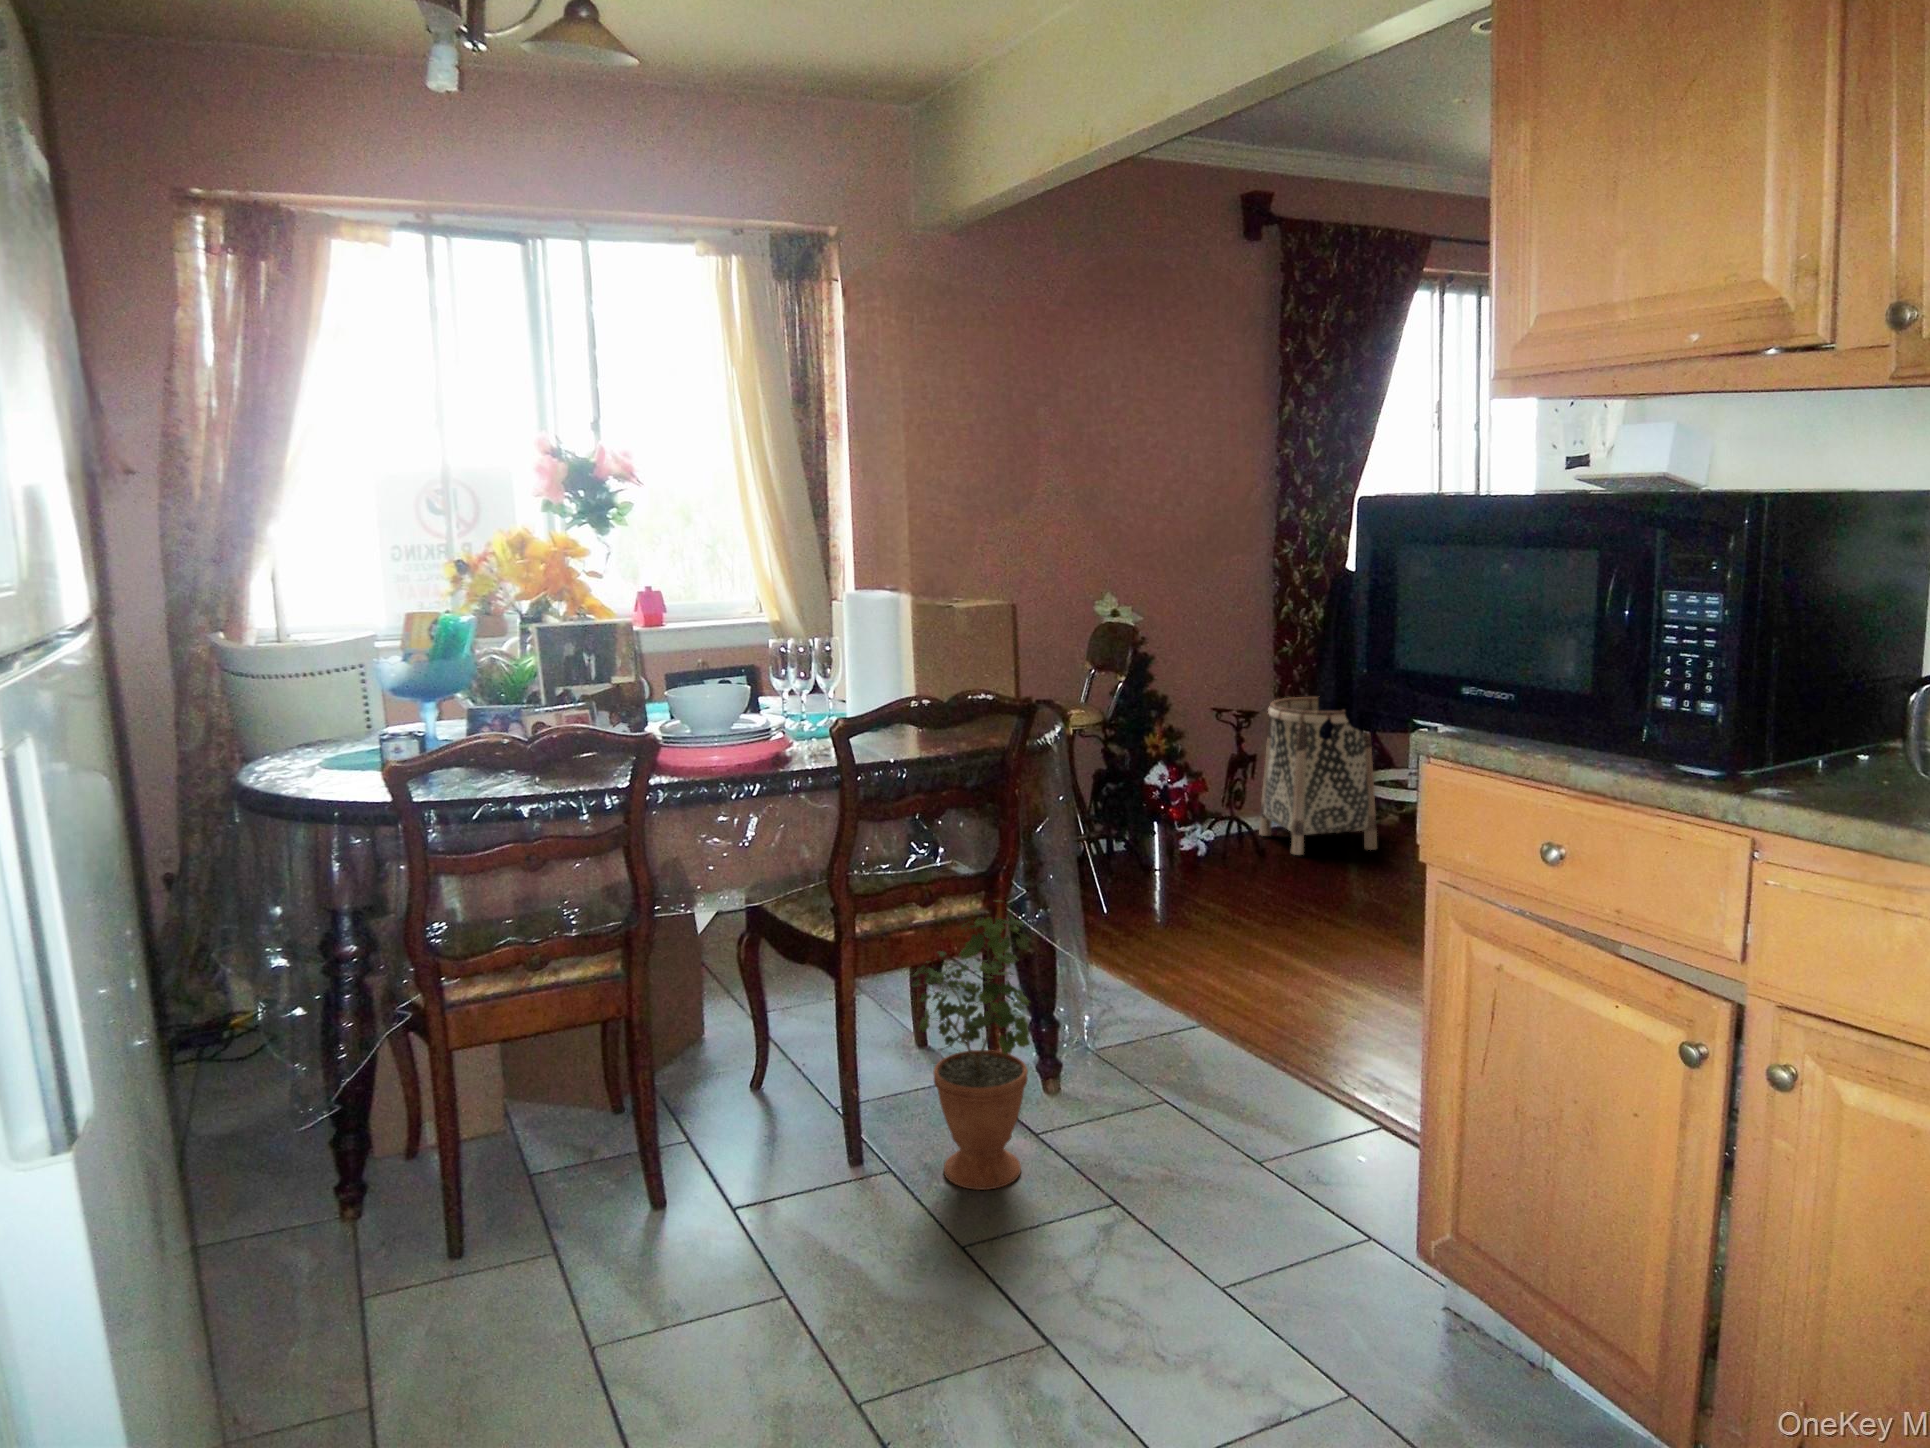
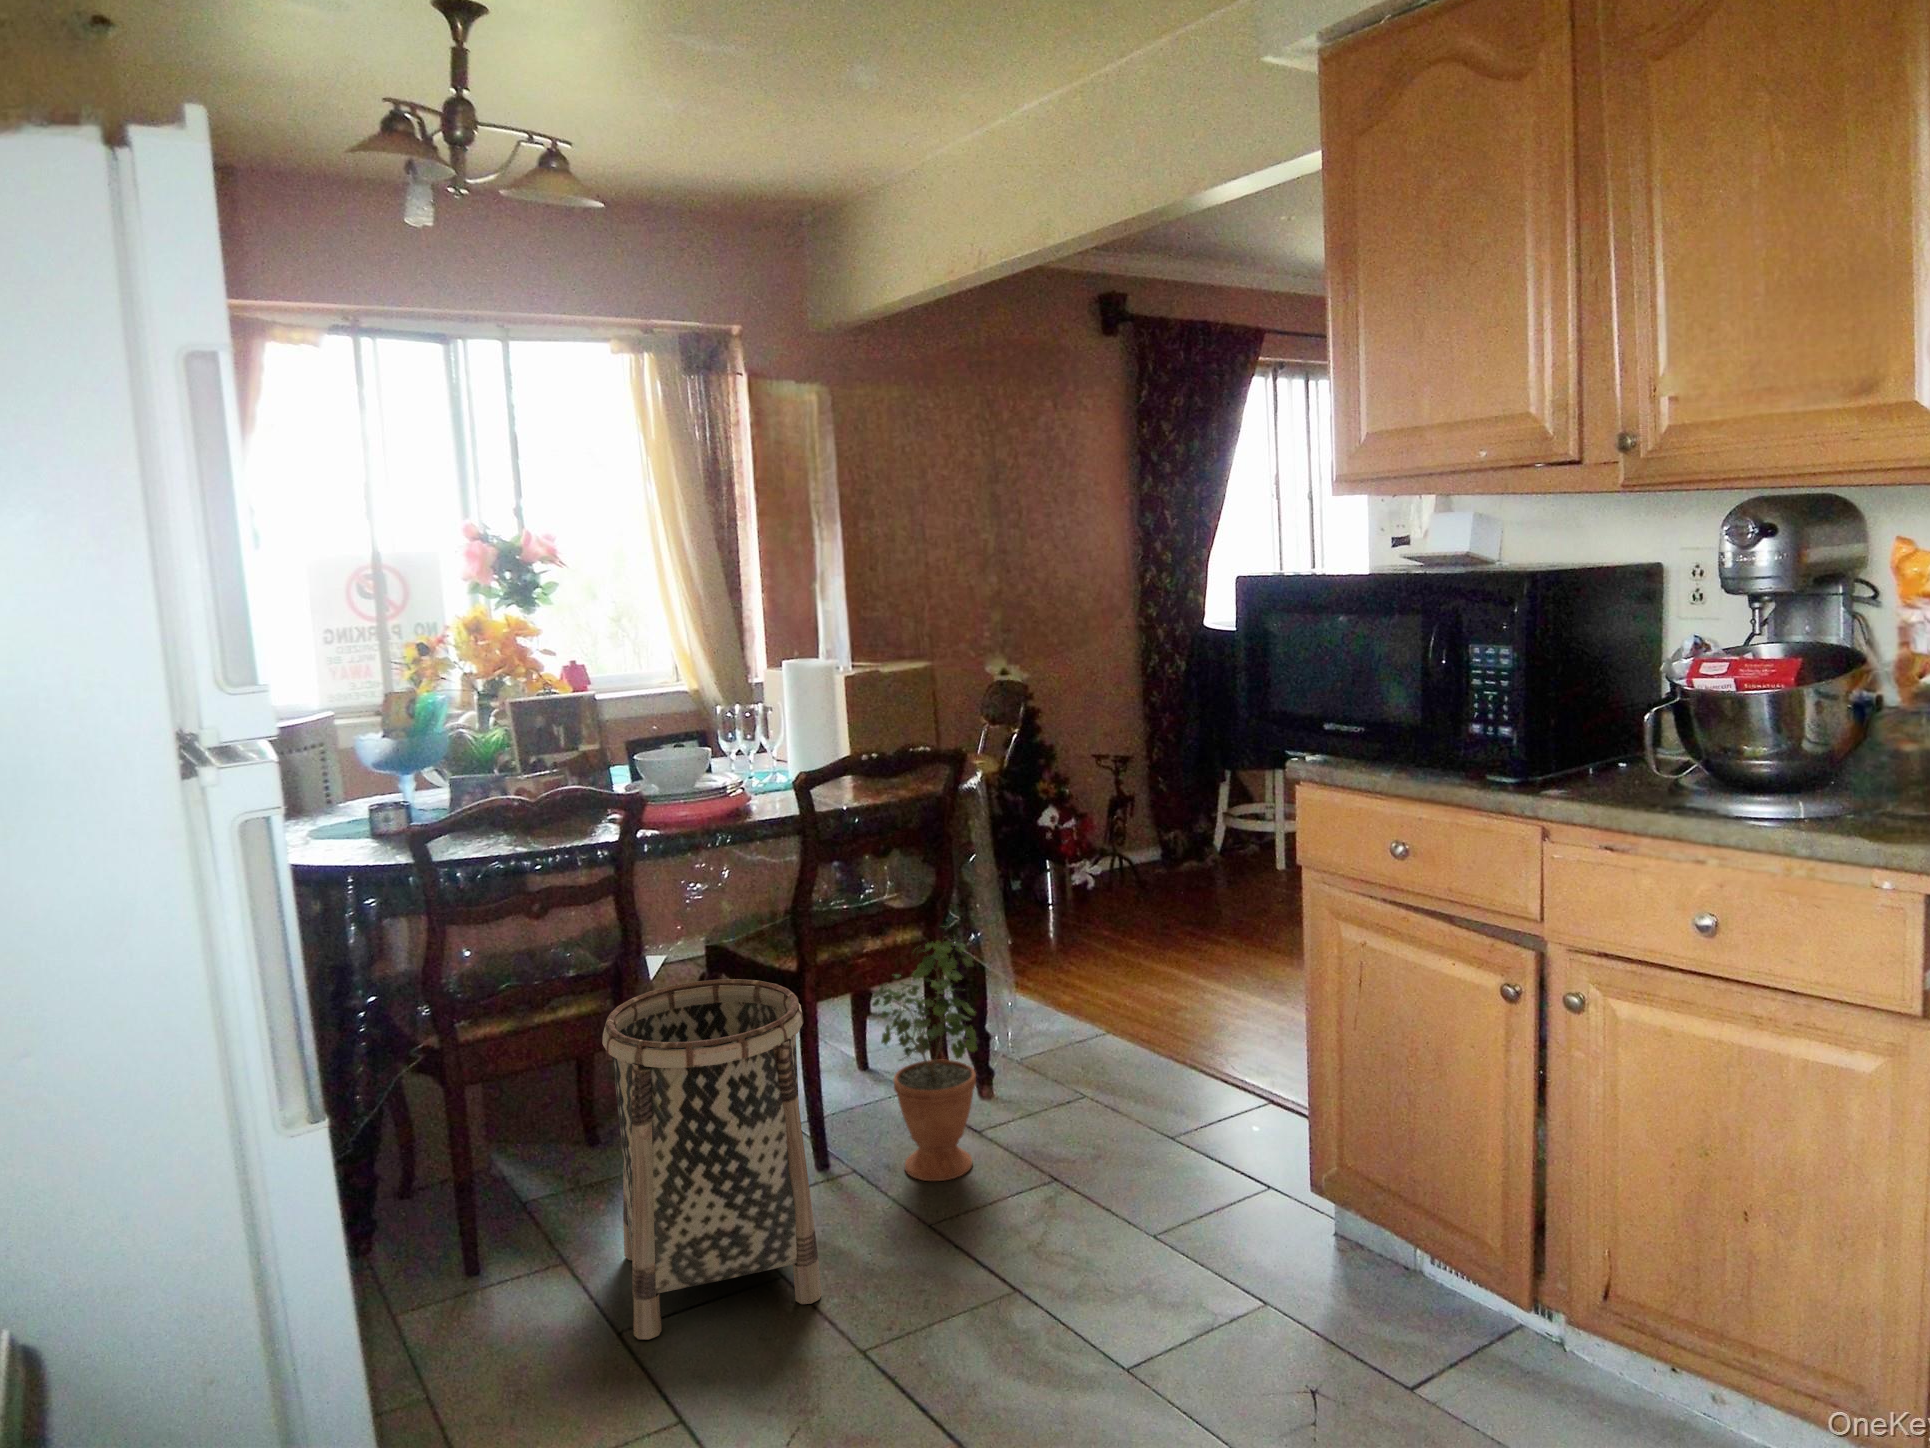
basket: present [1259,697,1377,855] -> present [602,979,821,1339]

